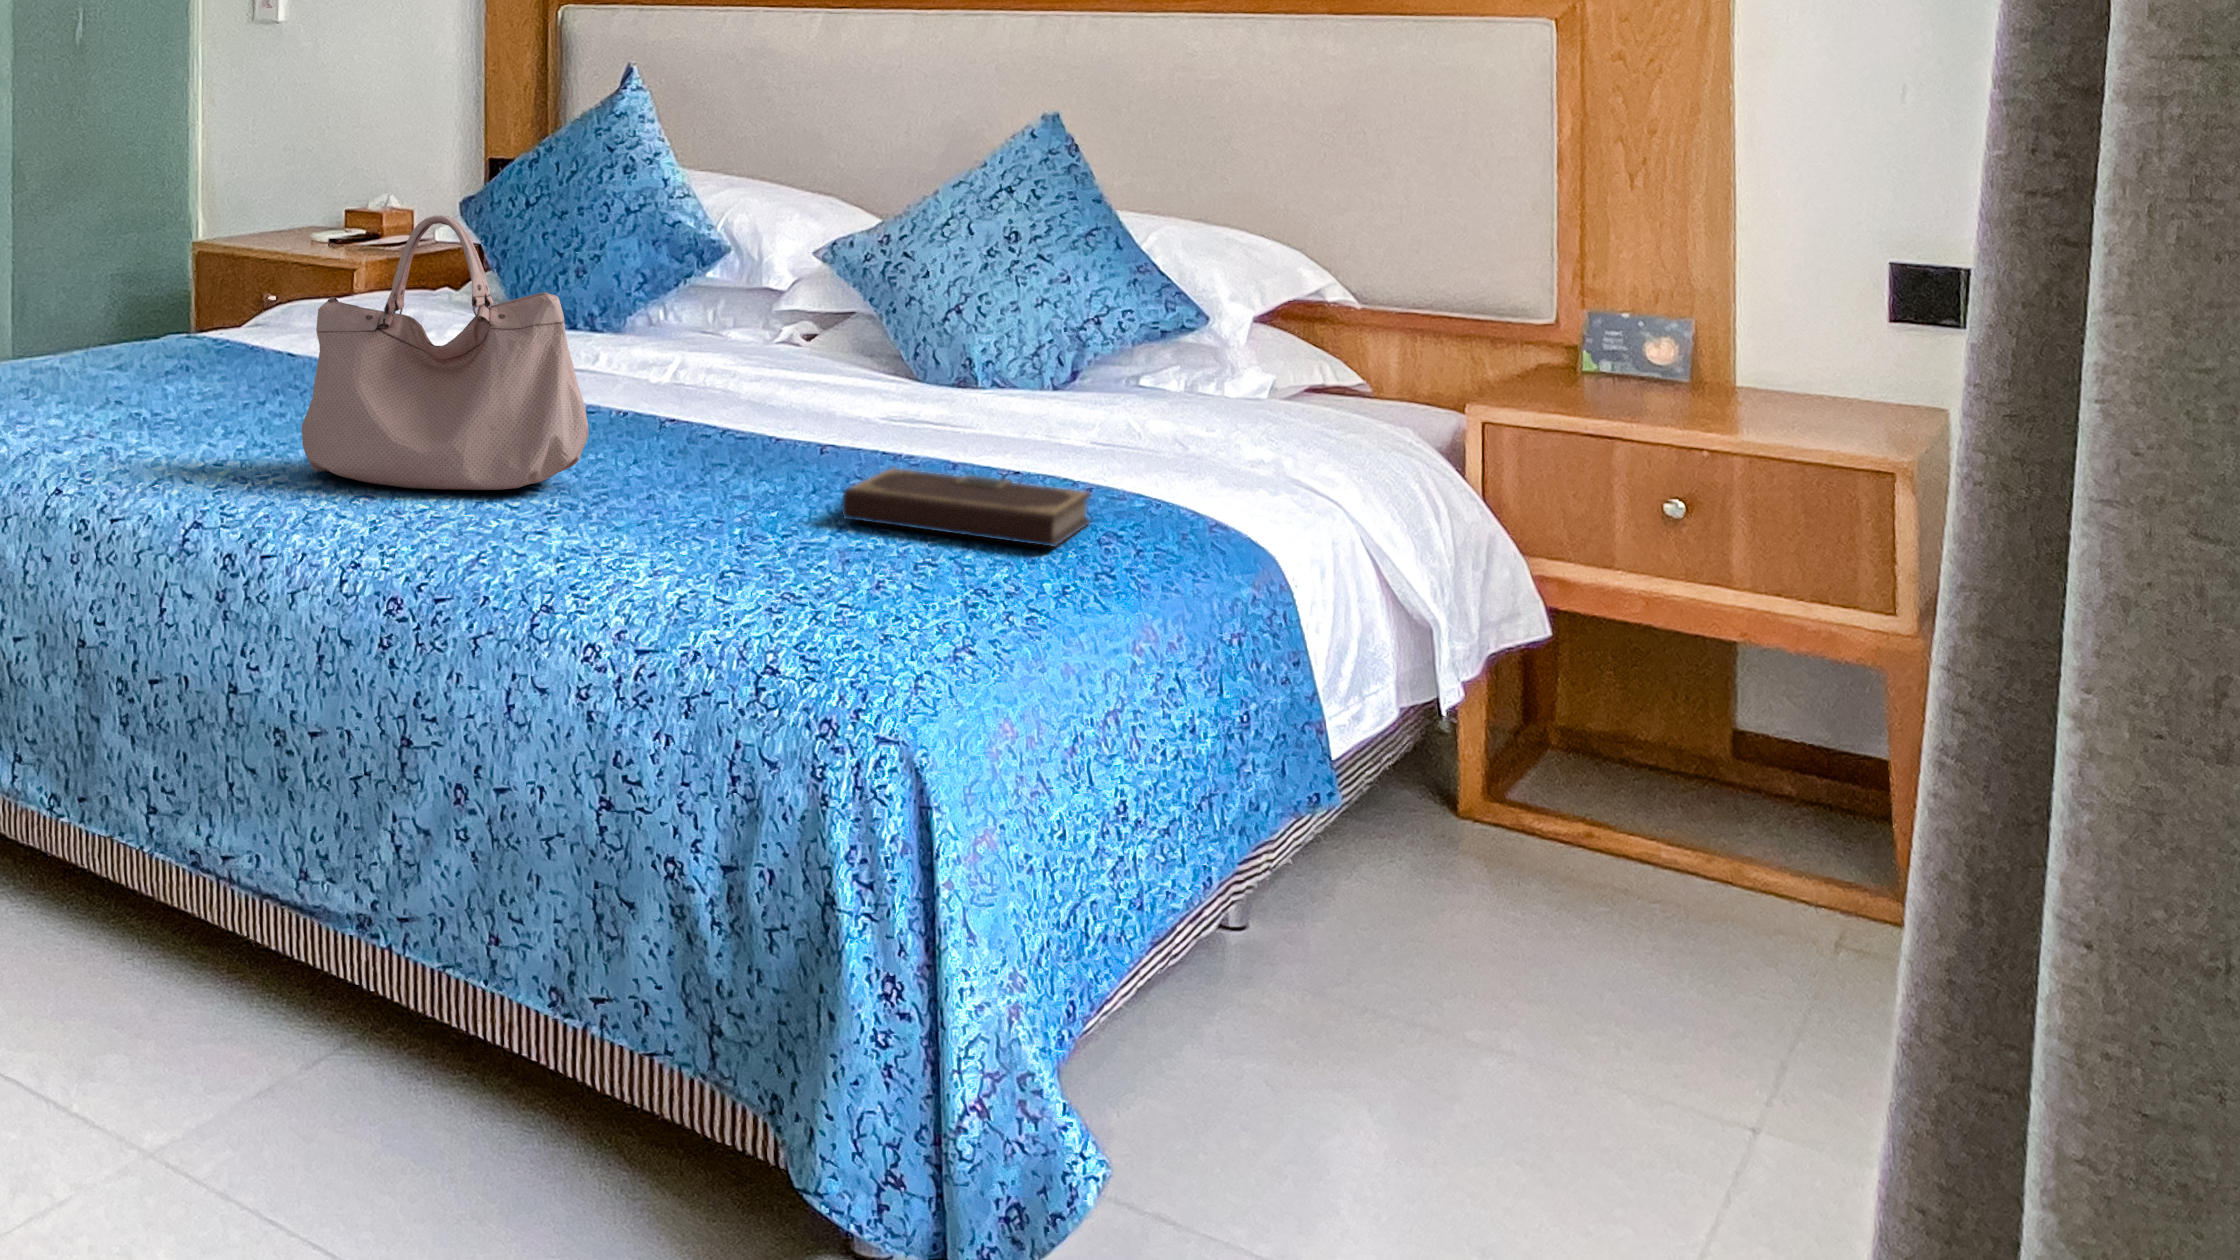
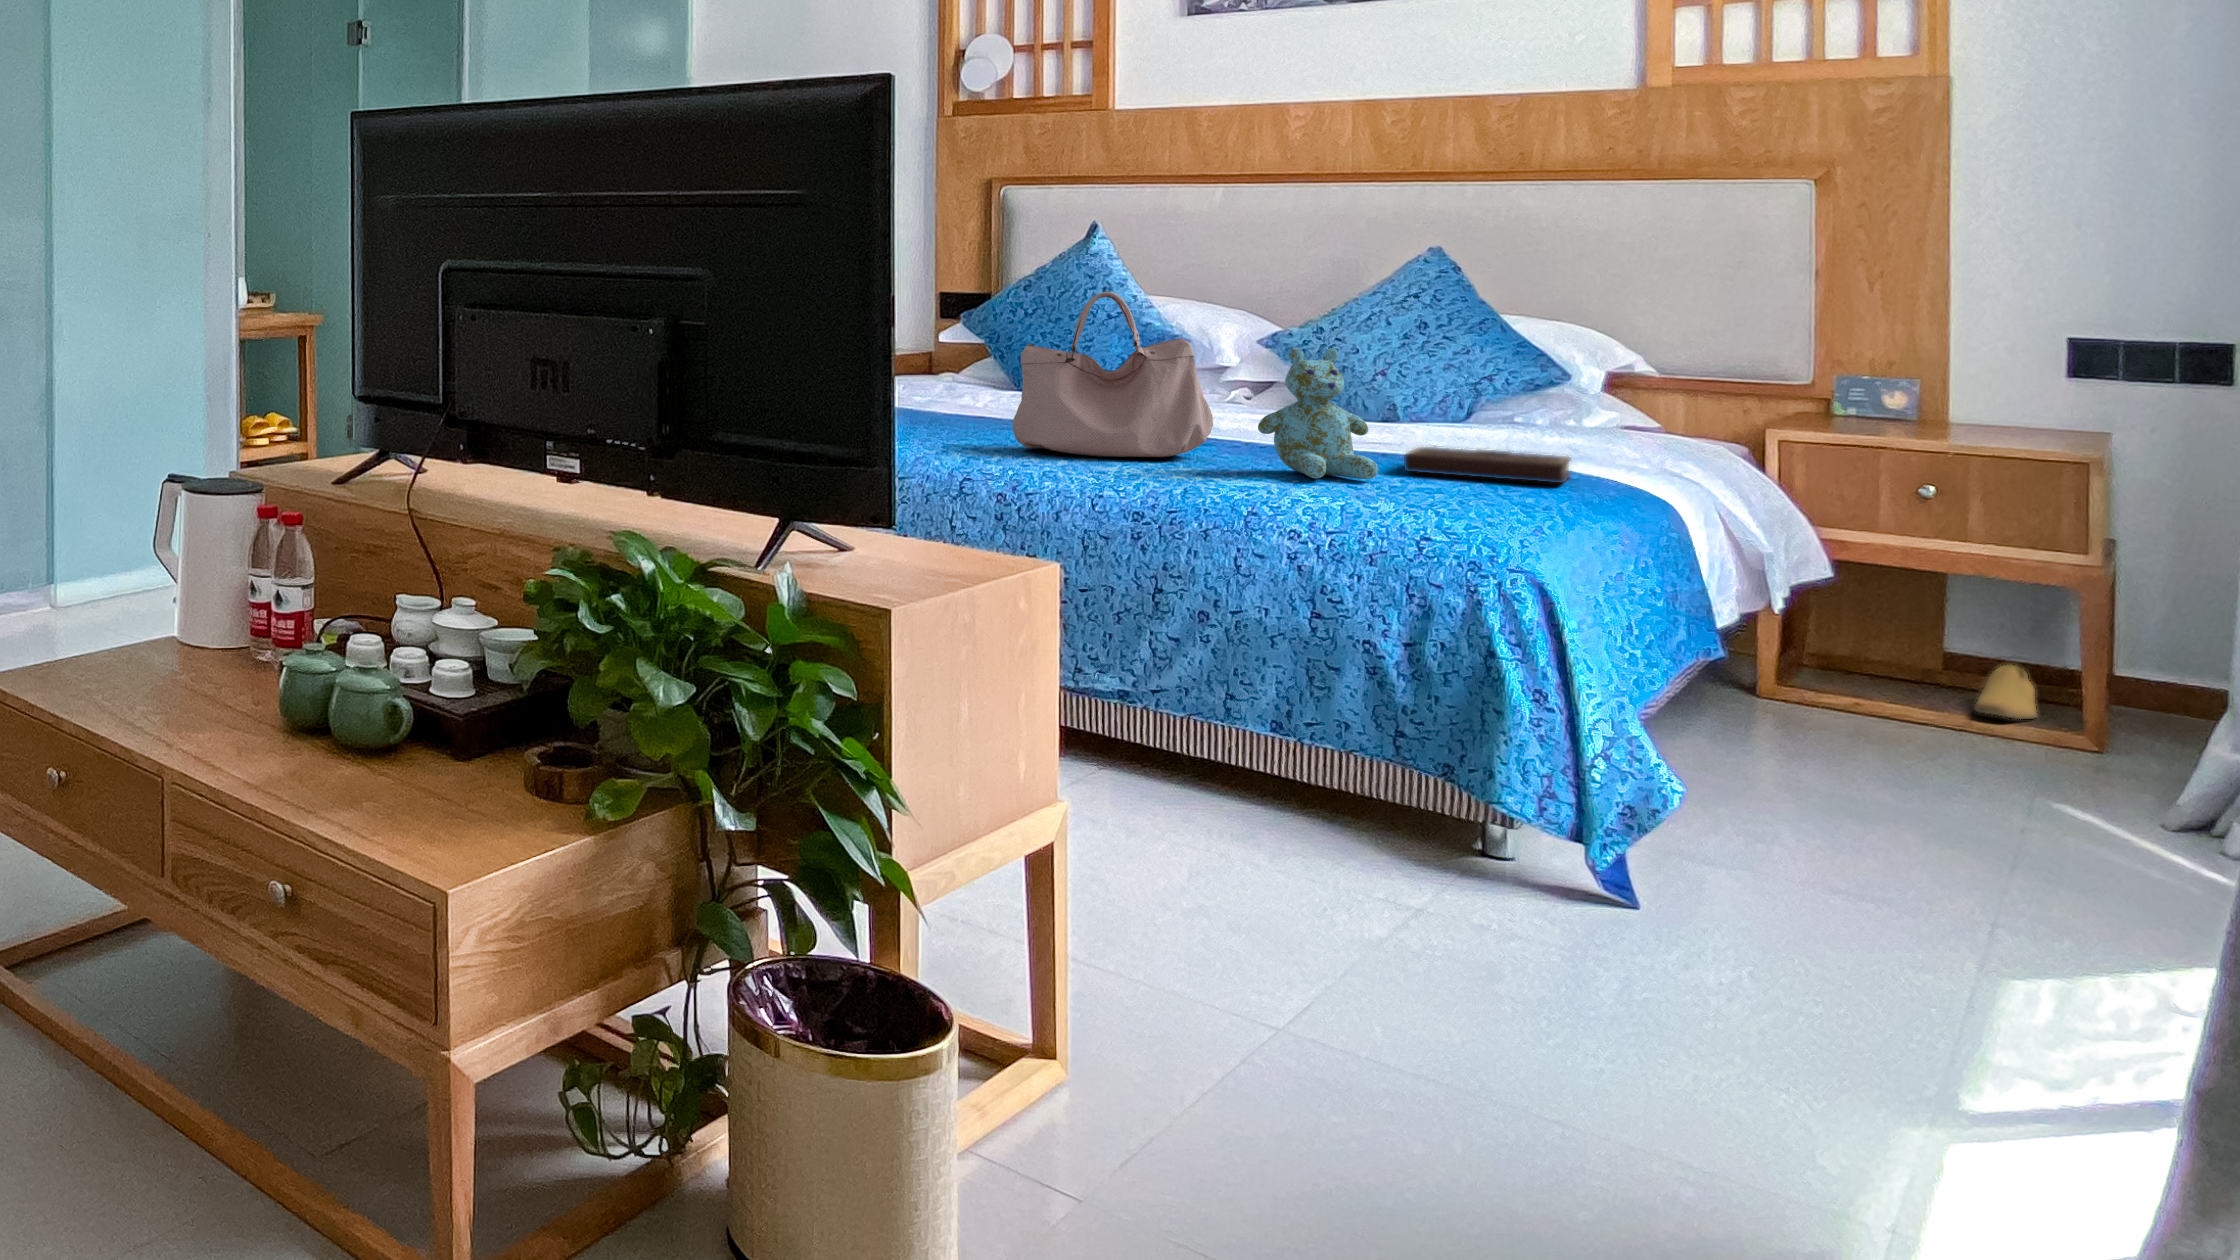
stuffed bear: none [619,320,789,542] -> present [1258,348,1378,479]
shoe: none [1711,734,1796,826] -> present [1975,665,2037,719]

